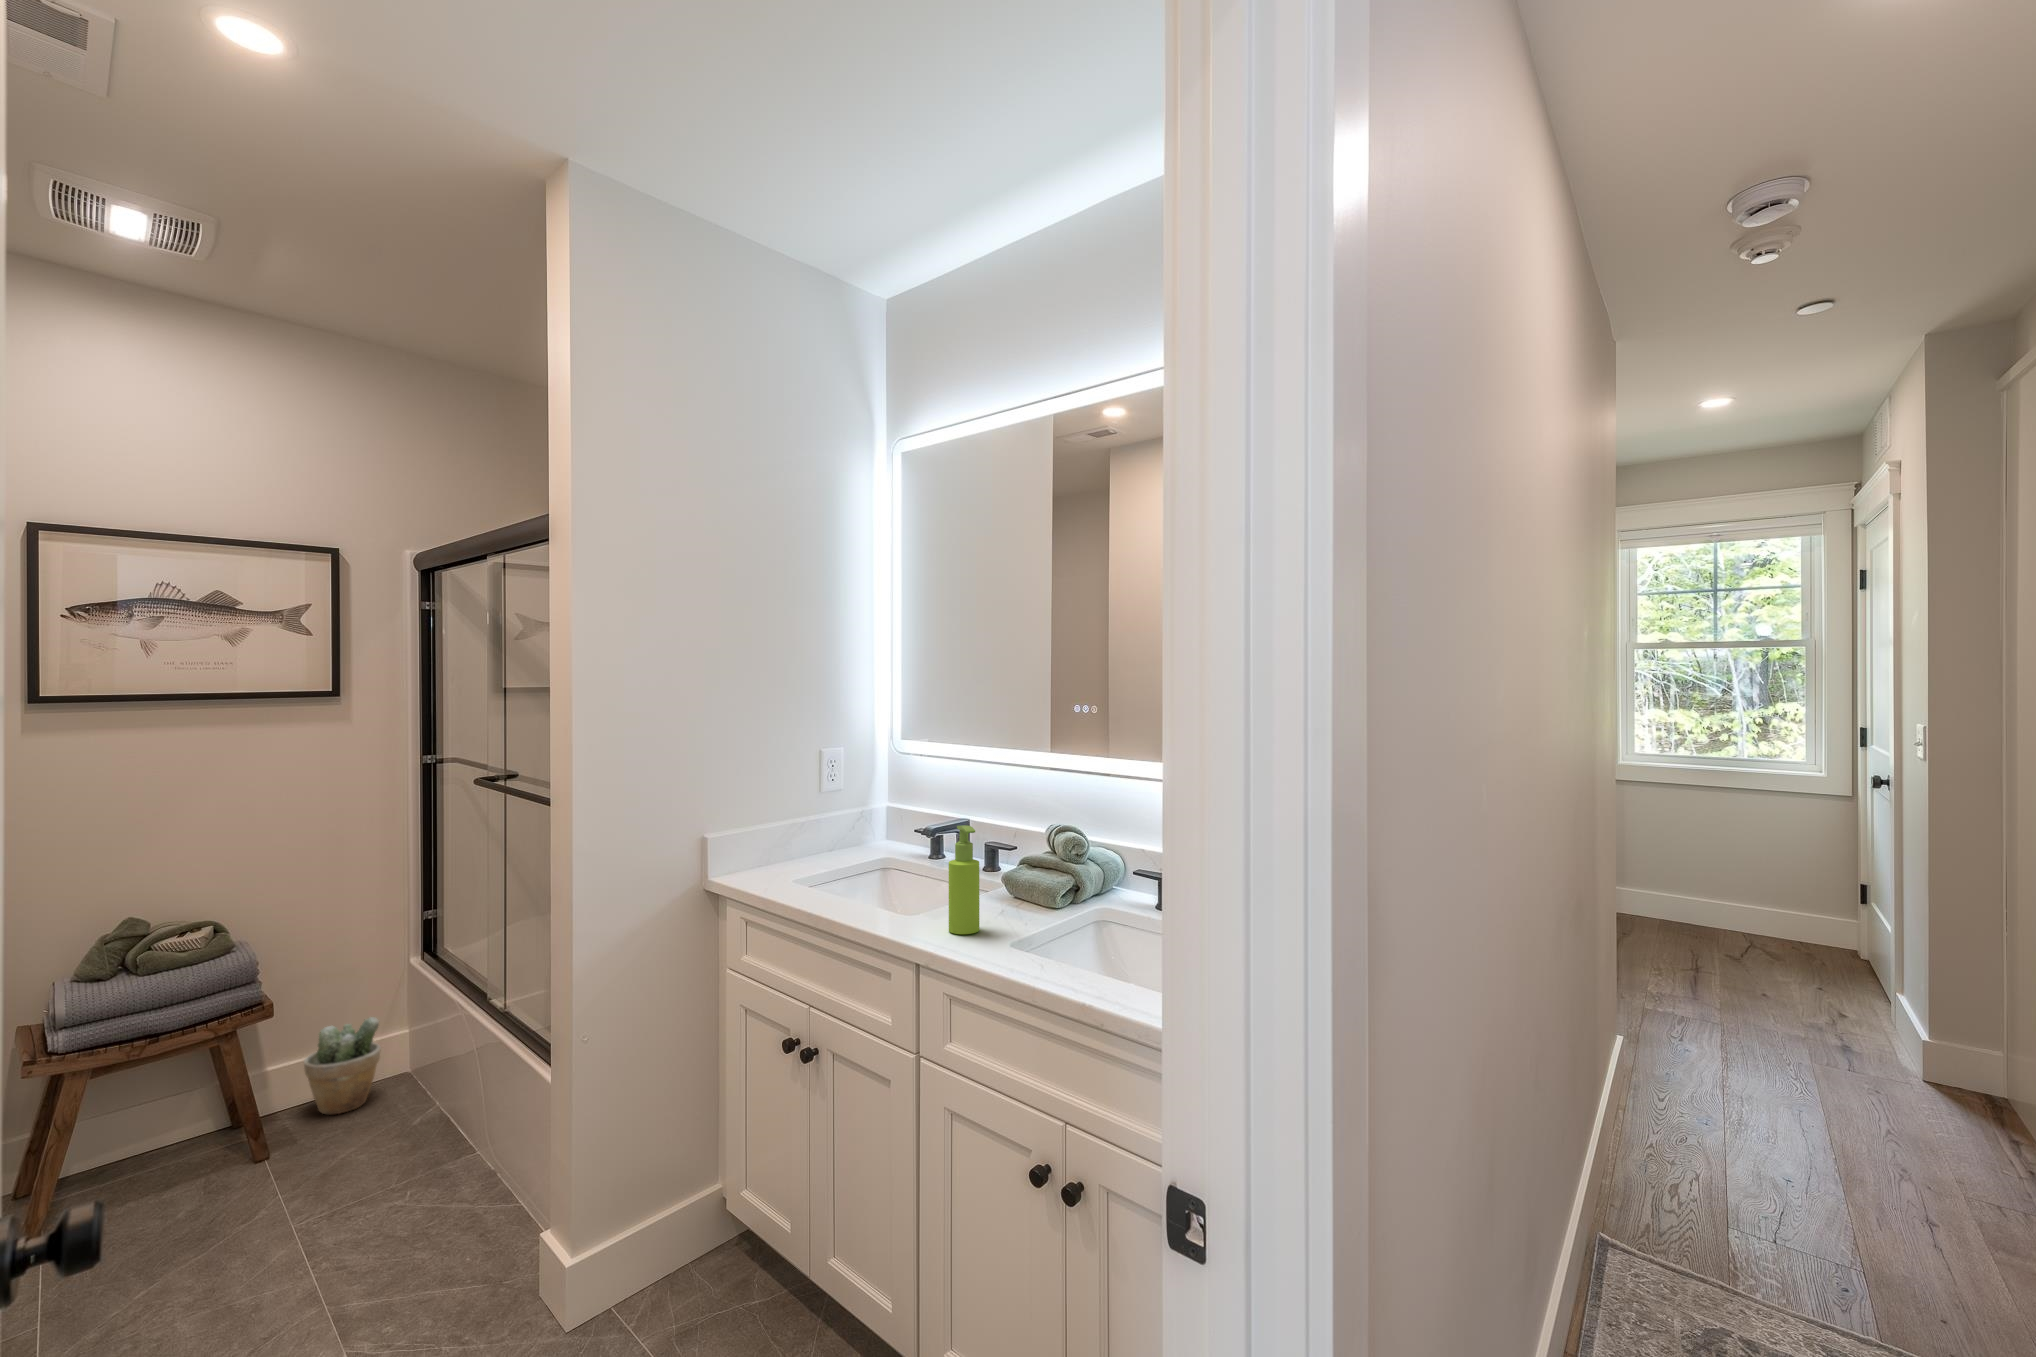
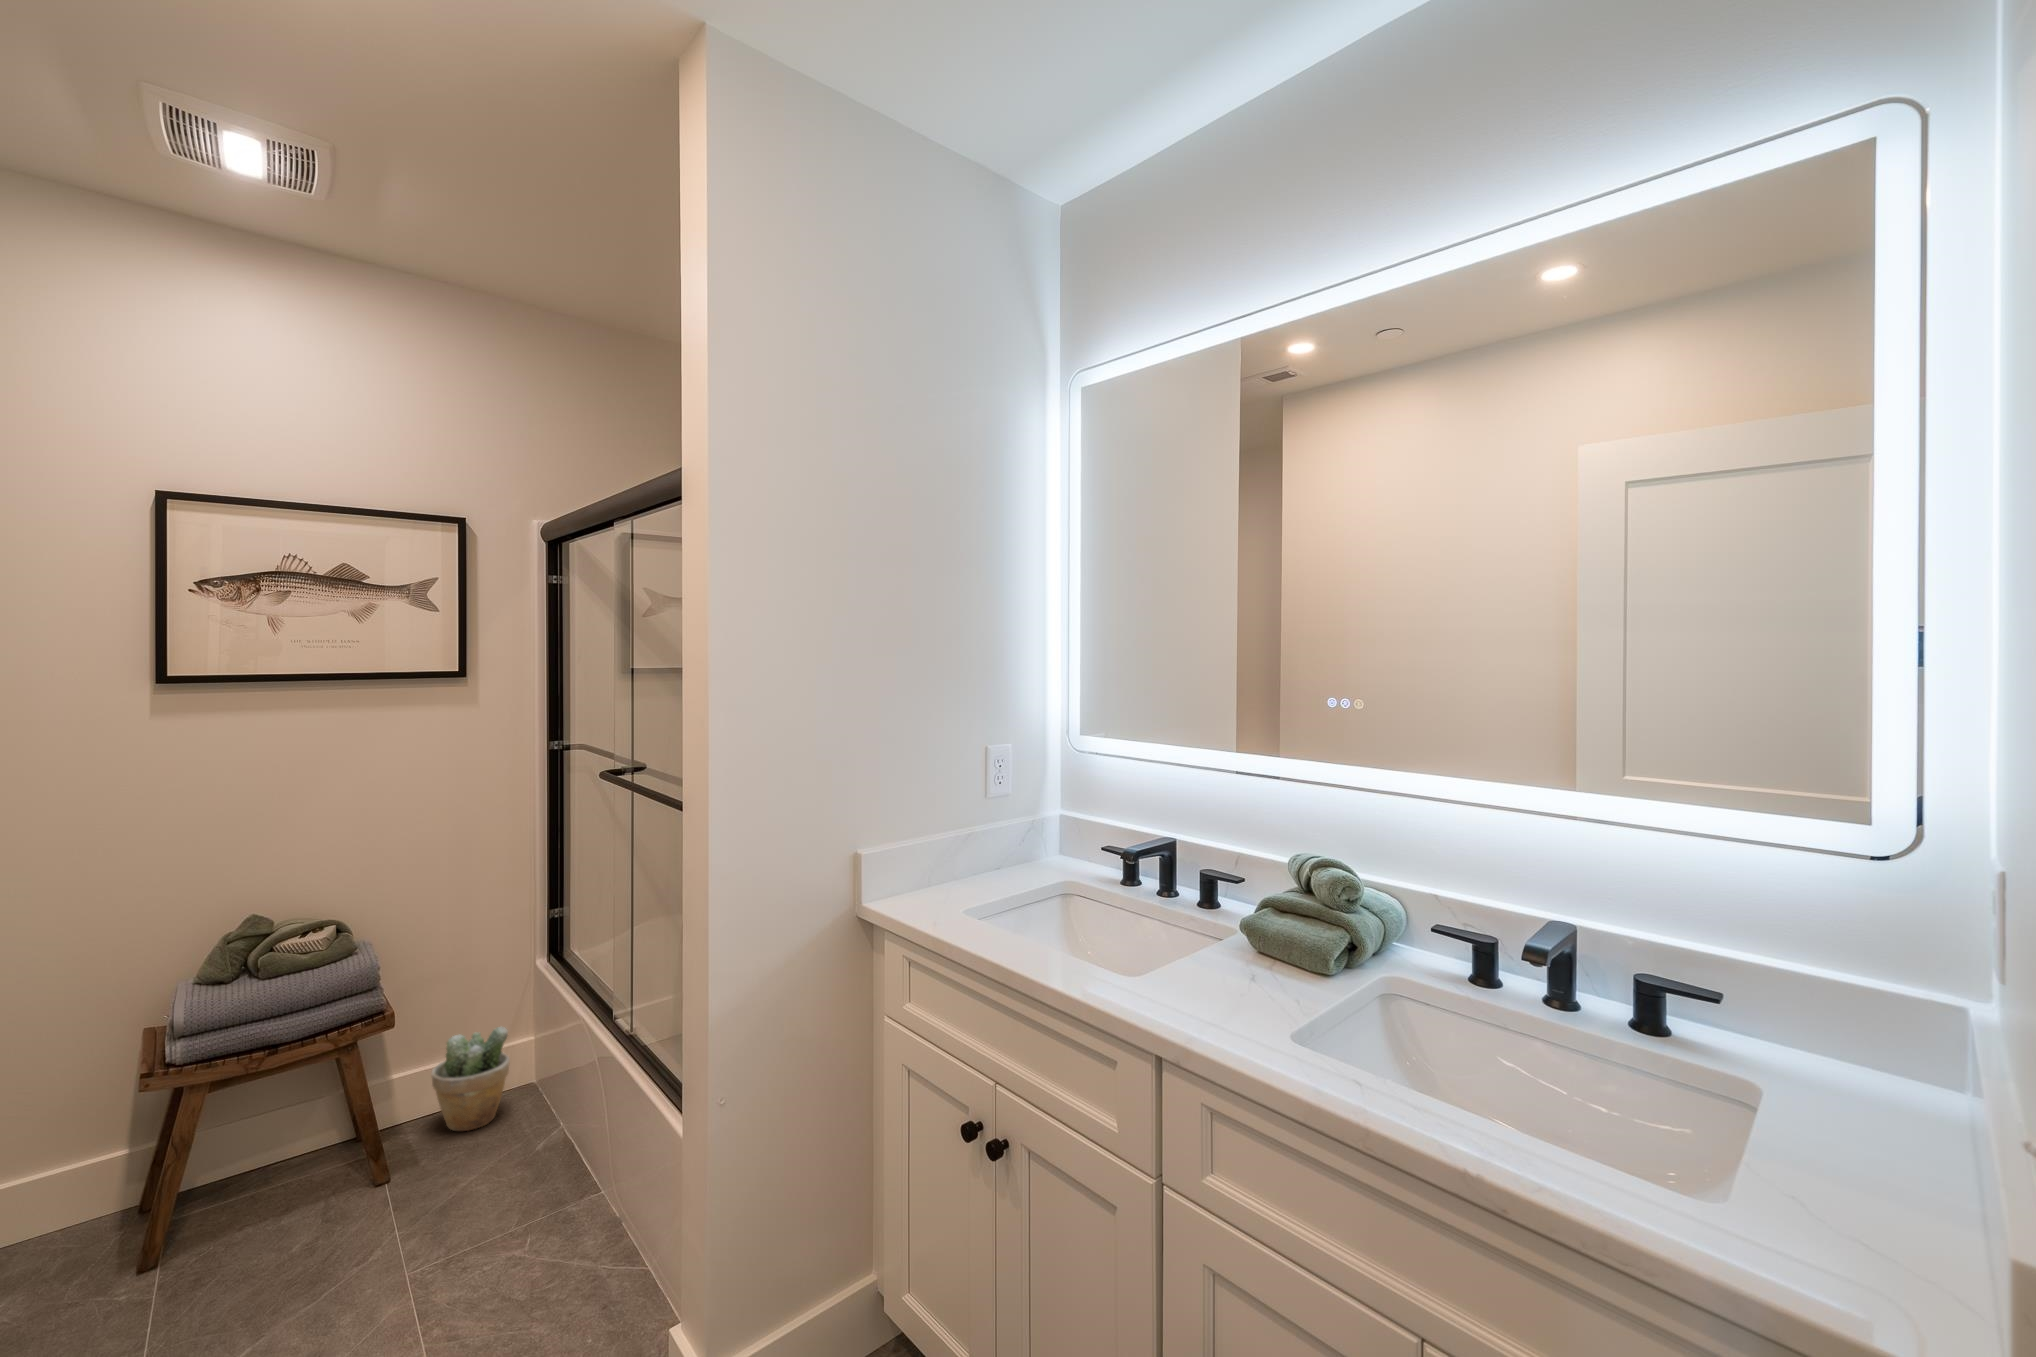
soap dispenser: present [949,825,980,934] -> none [1187,862,1229,1012]

